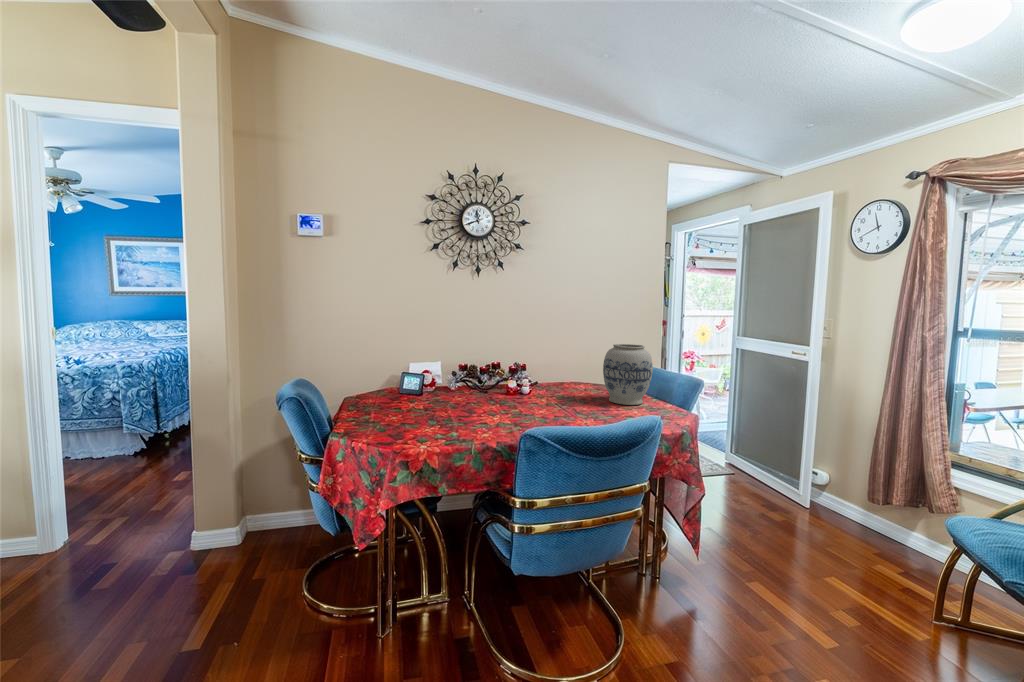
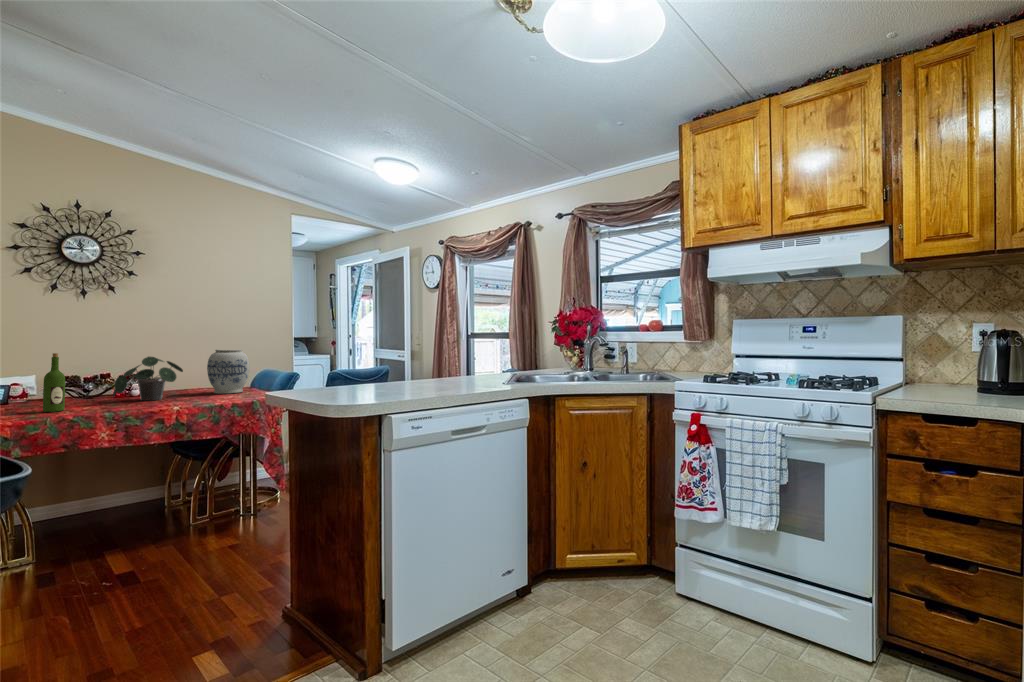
wine bottle: none [459,353,479,425] -> present [43,353,65,412]
potted plant: none [514,353,584,411] -> present [113,357,183,401]

